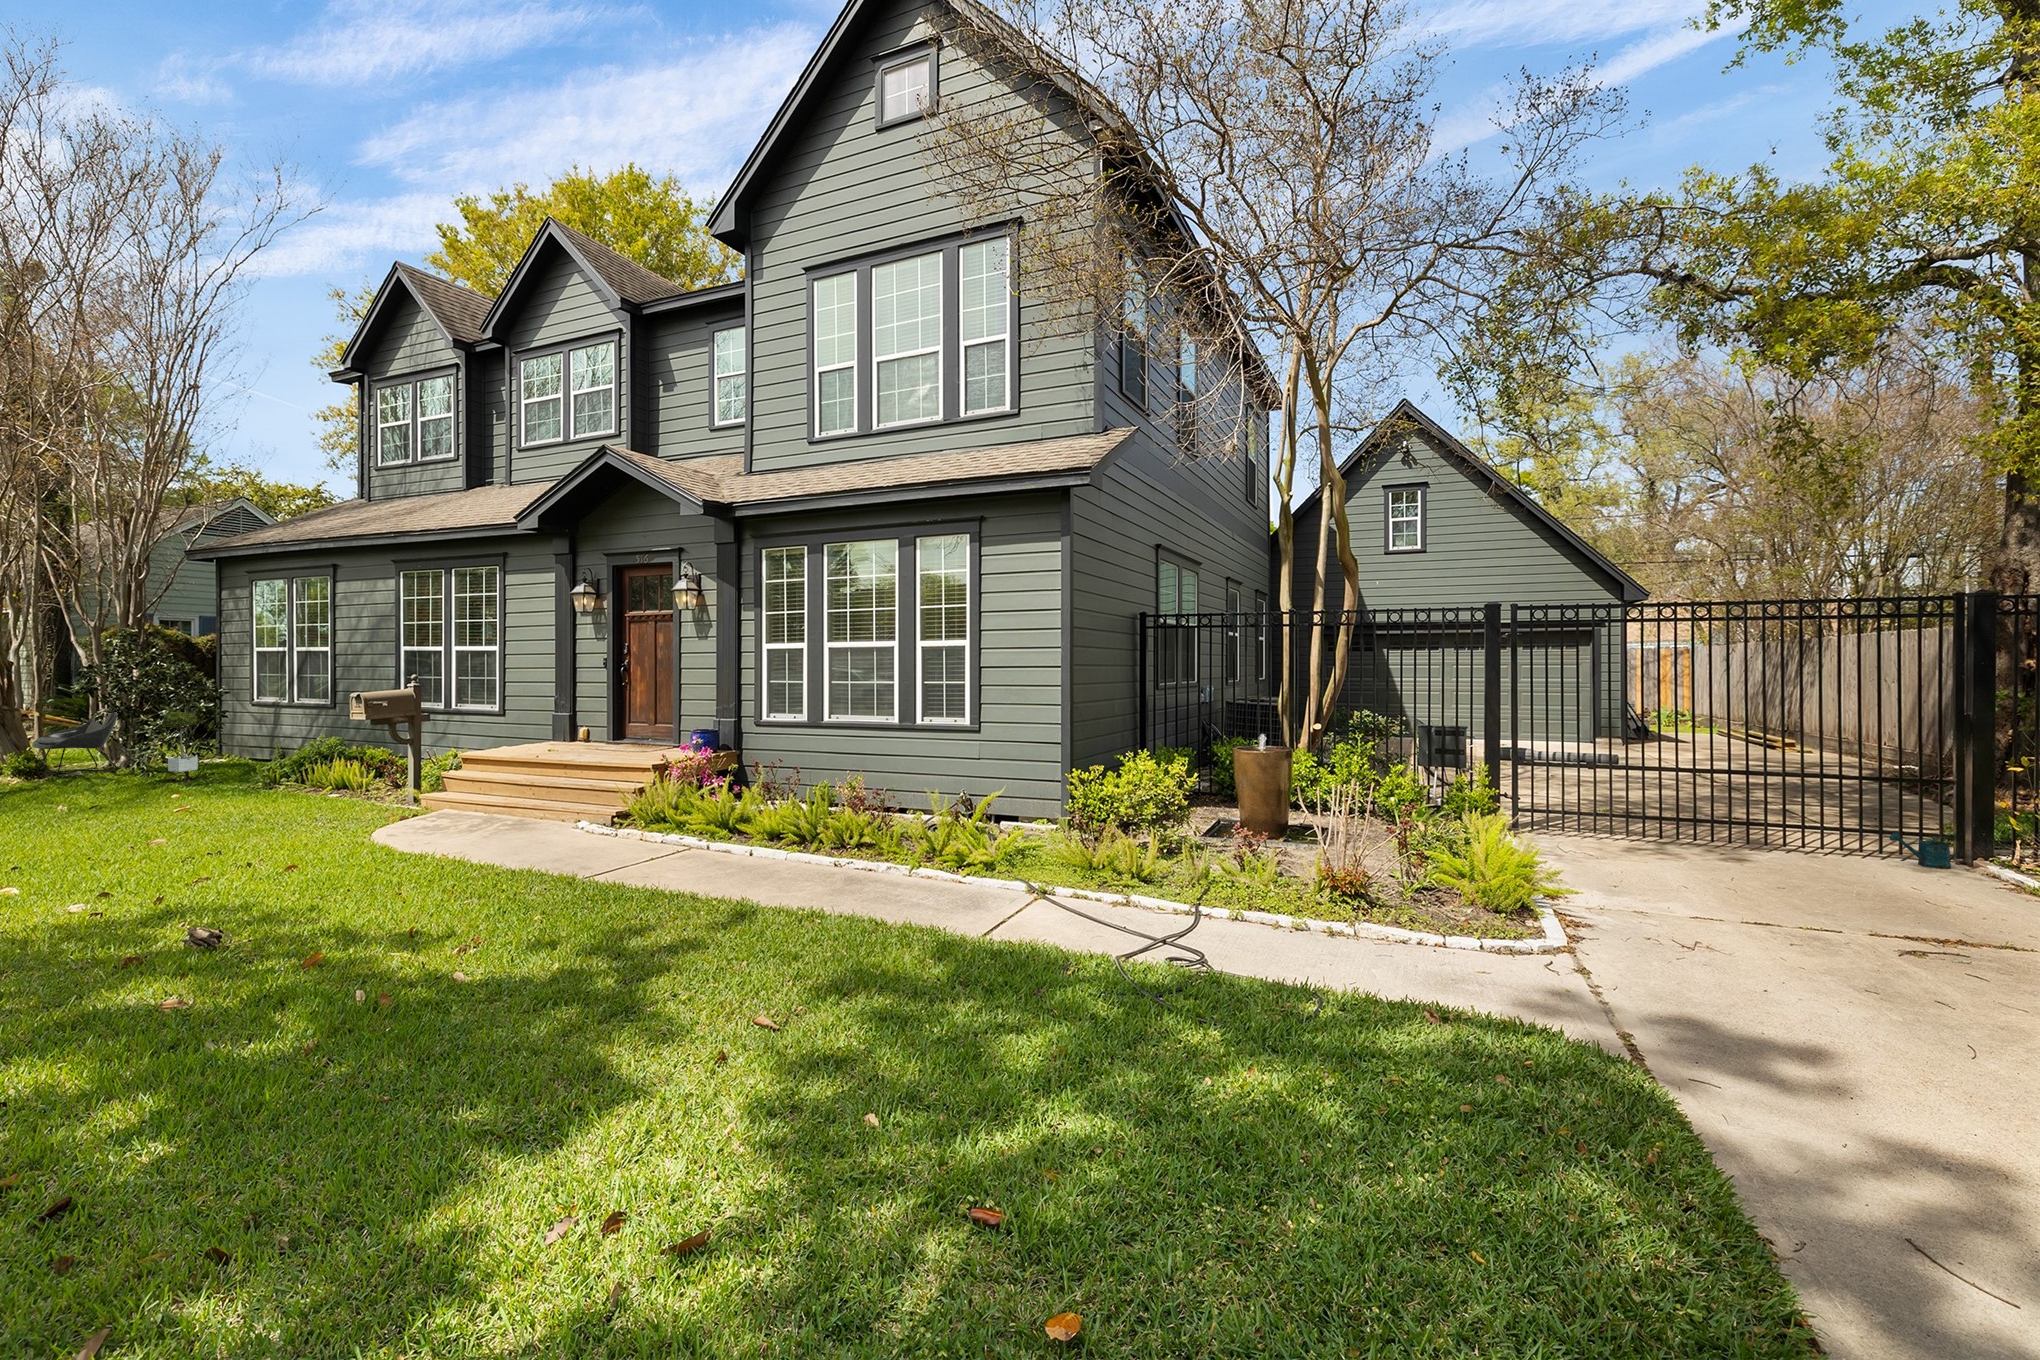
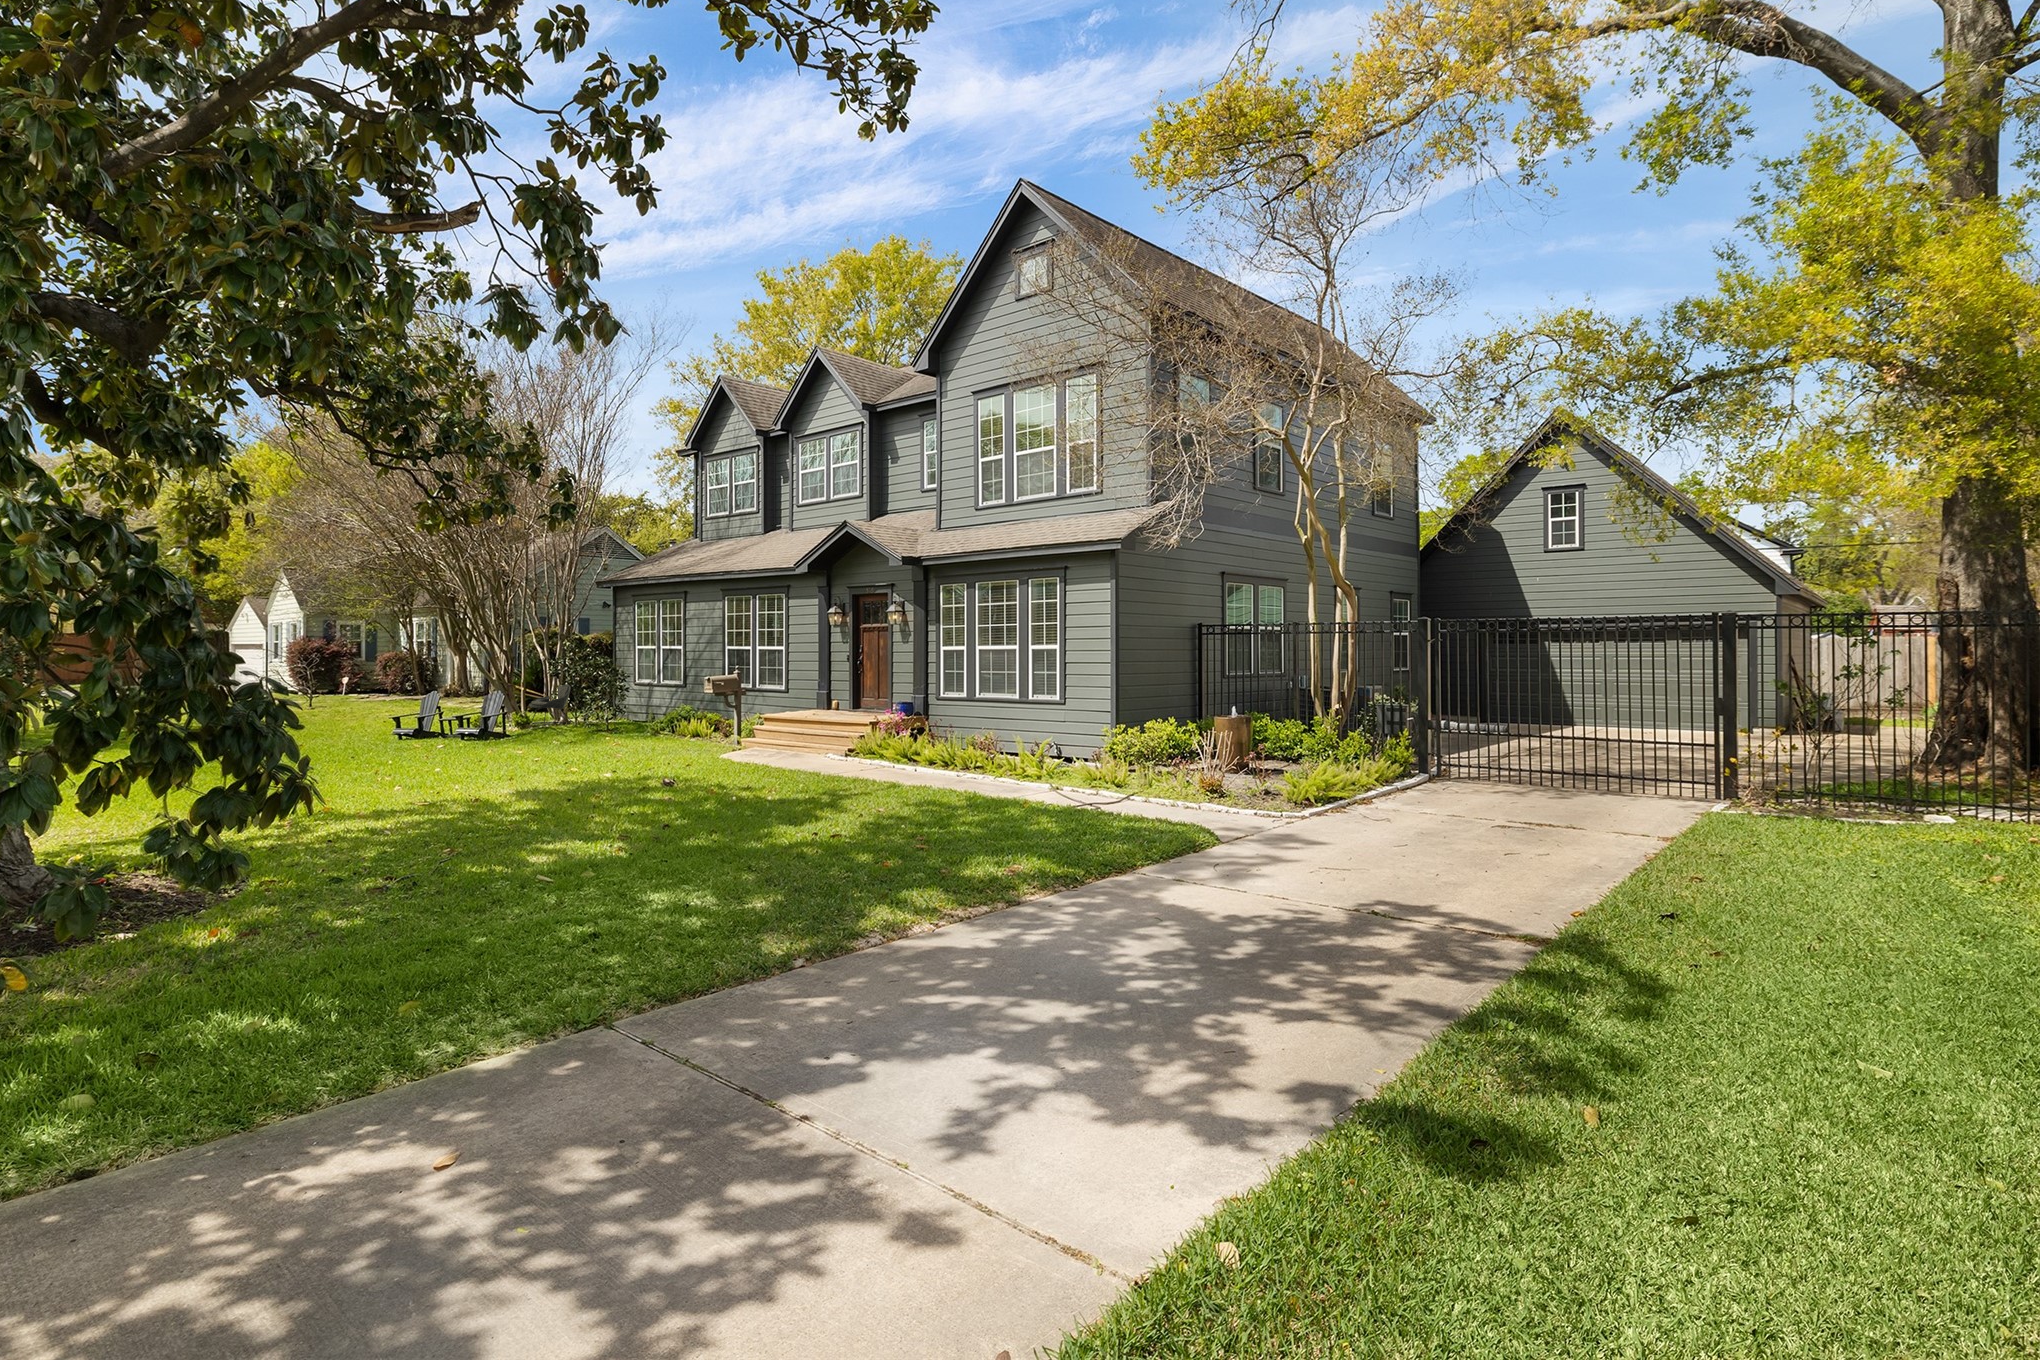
potted tree: present [162,711,198,772] -> none [594,686,613,725]
watering can: present [1890,832,1959,869] -> none [1652,782,1692,807]

